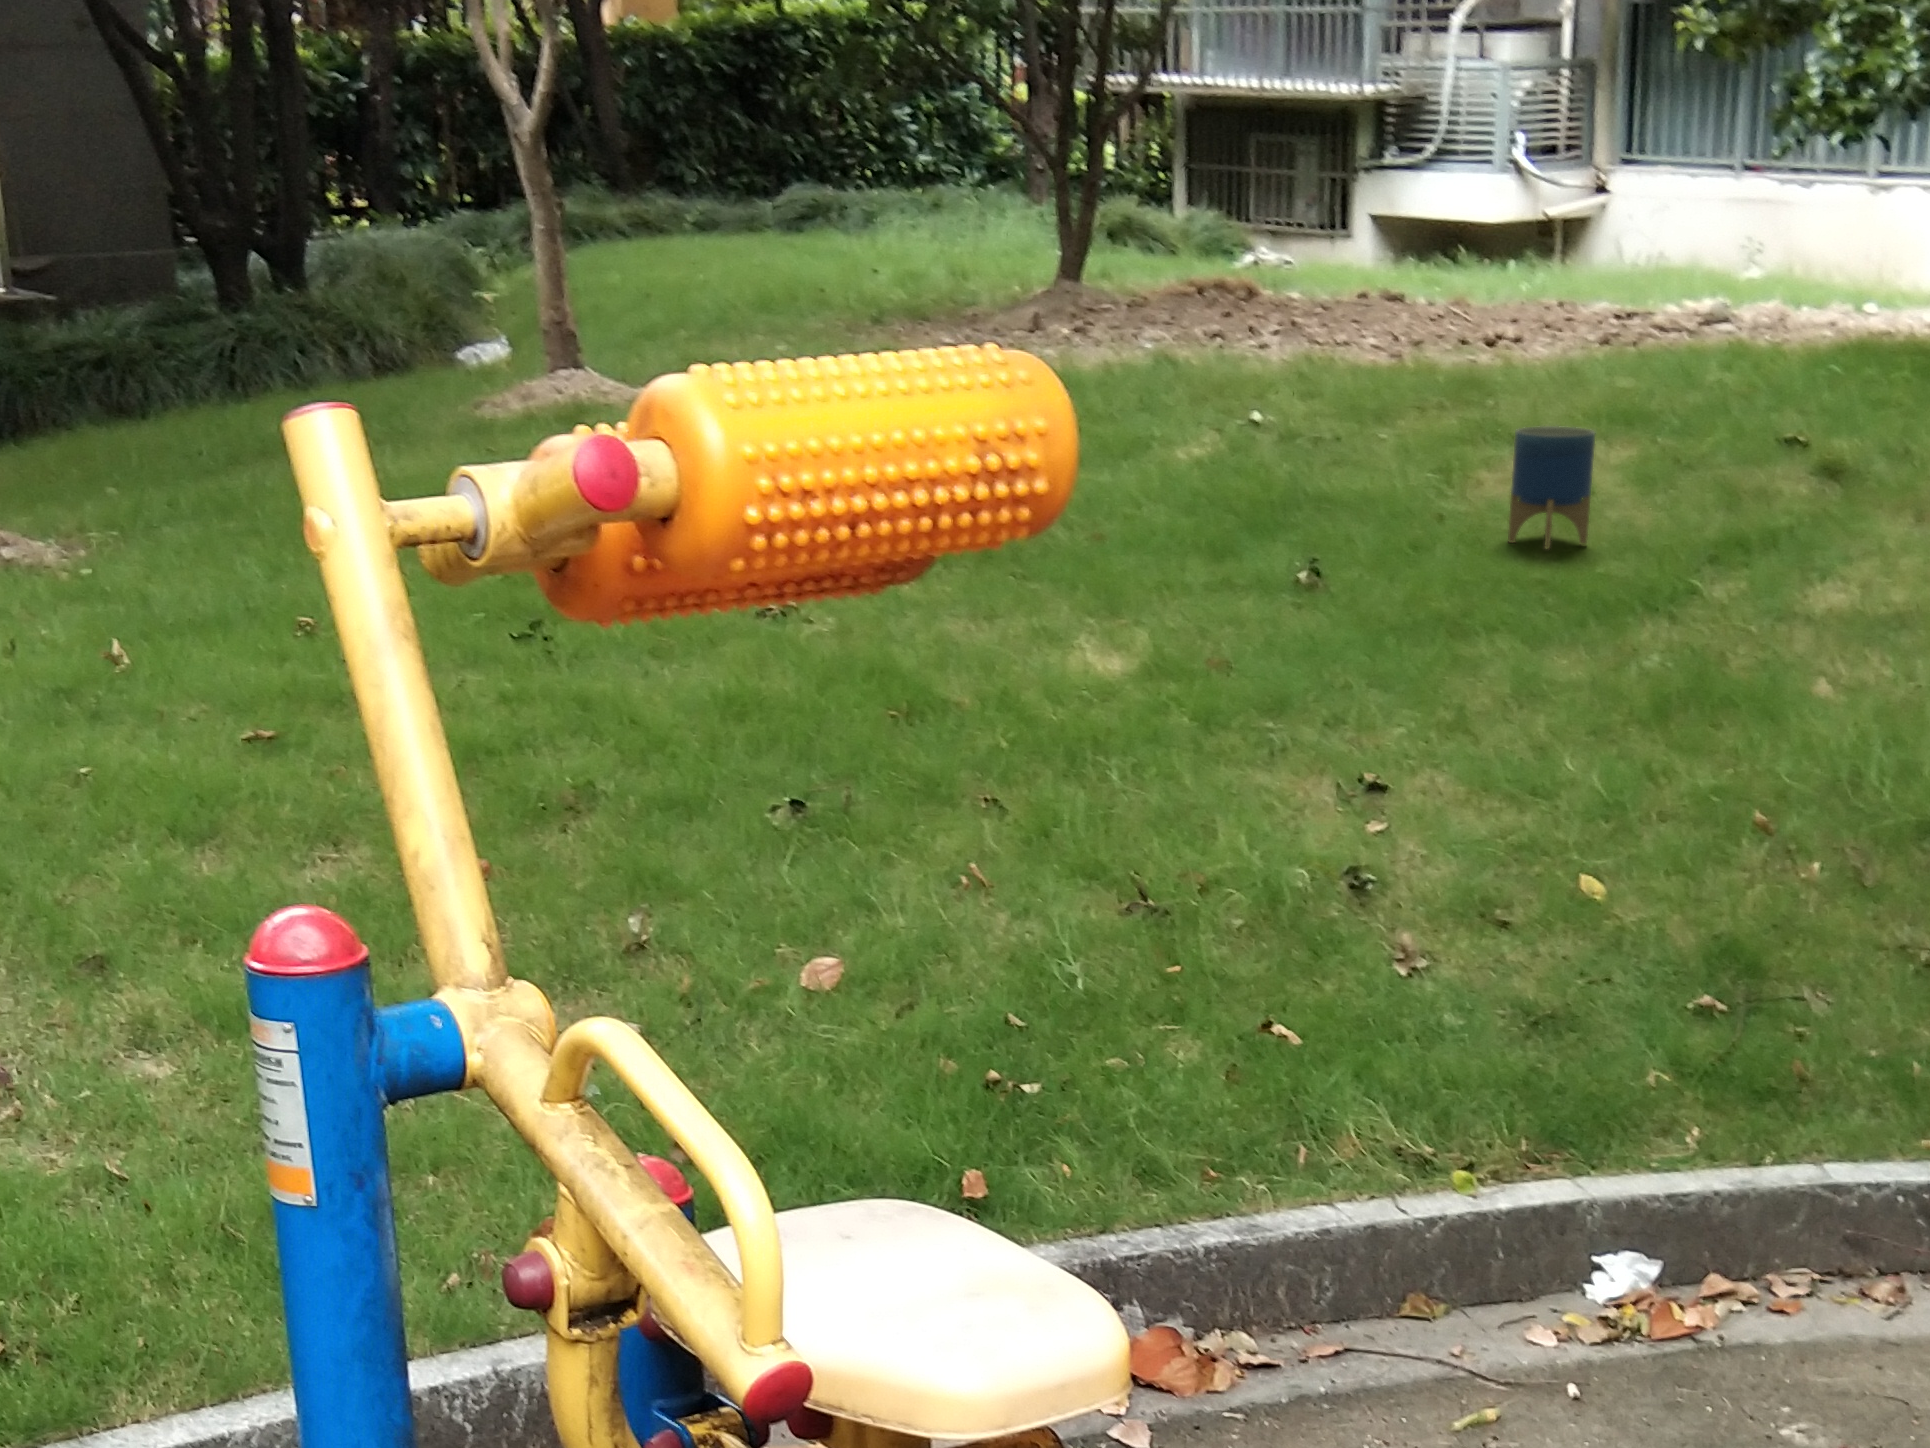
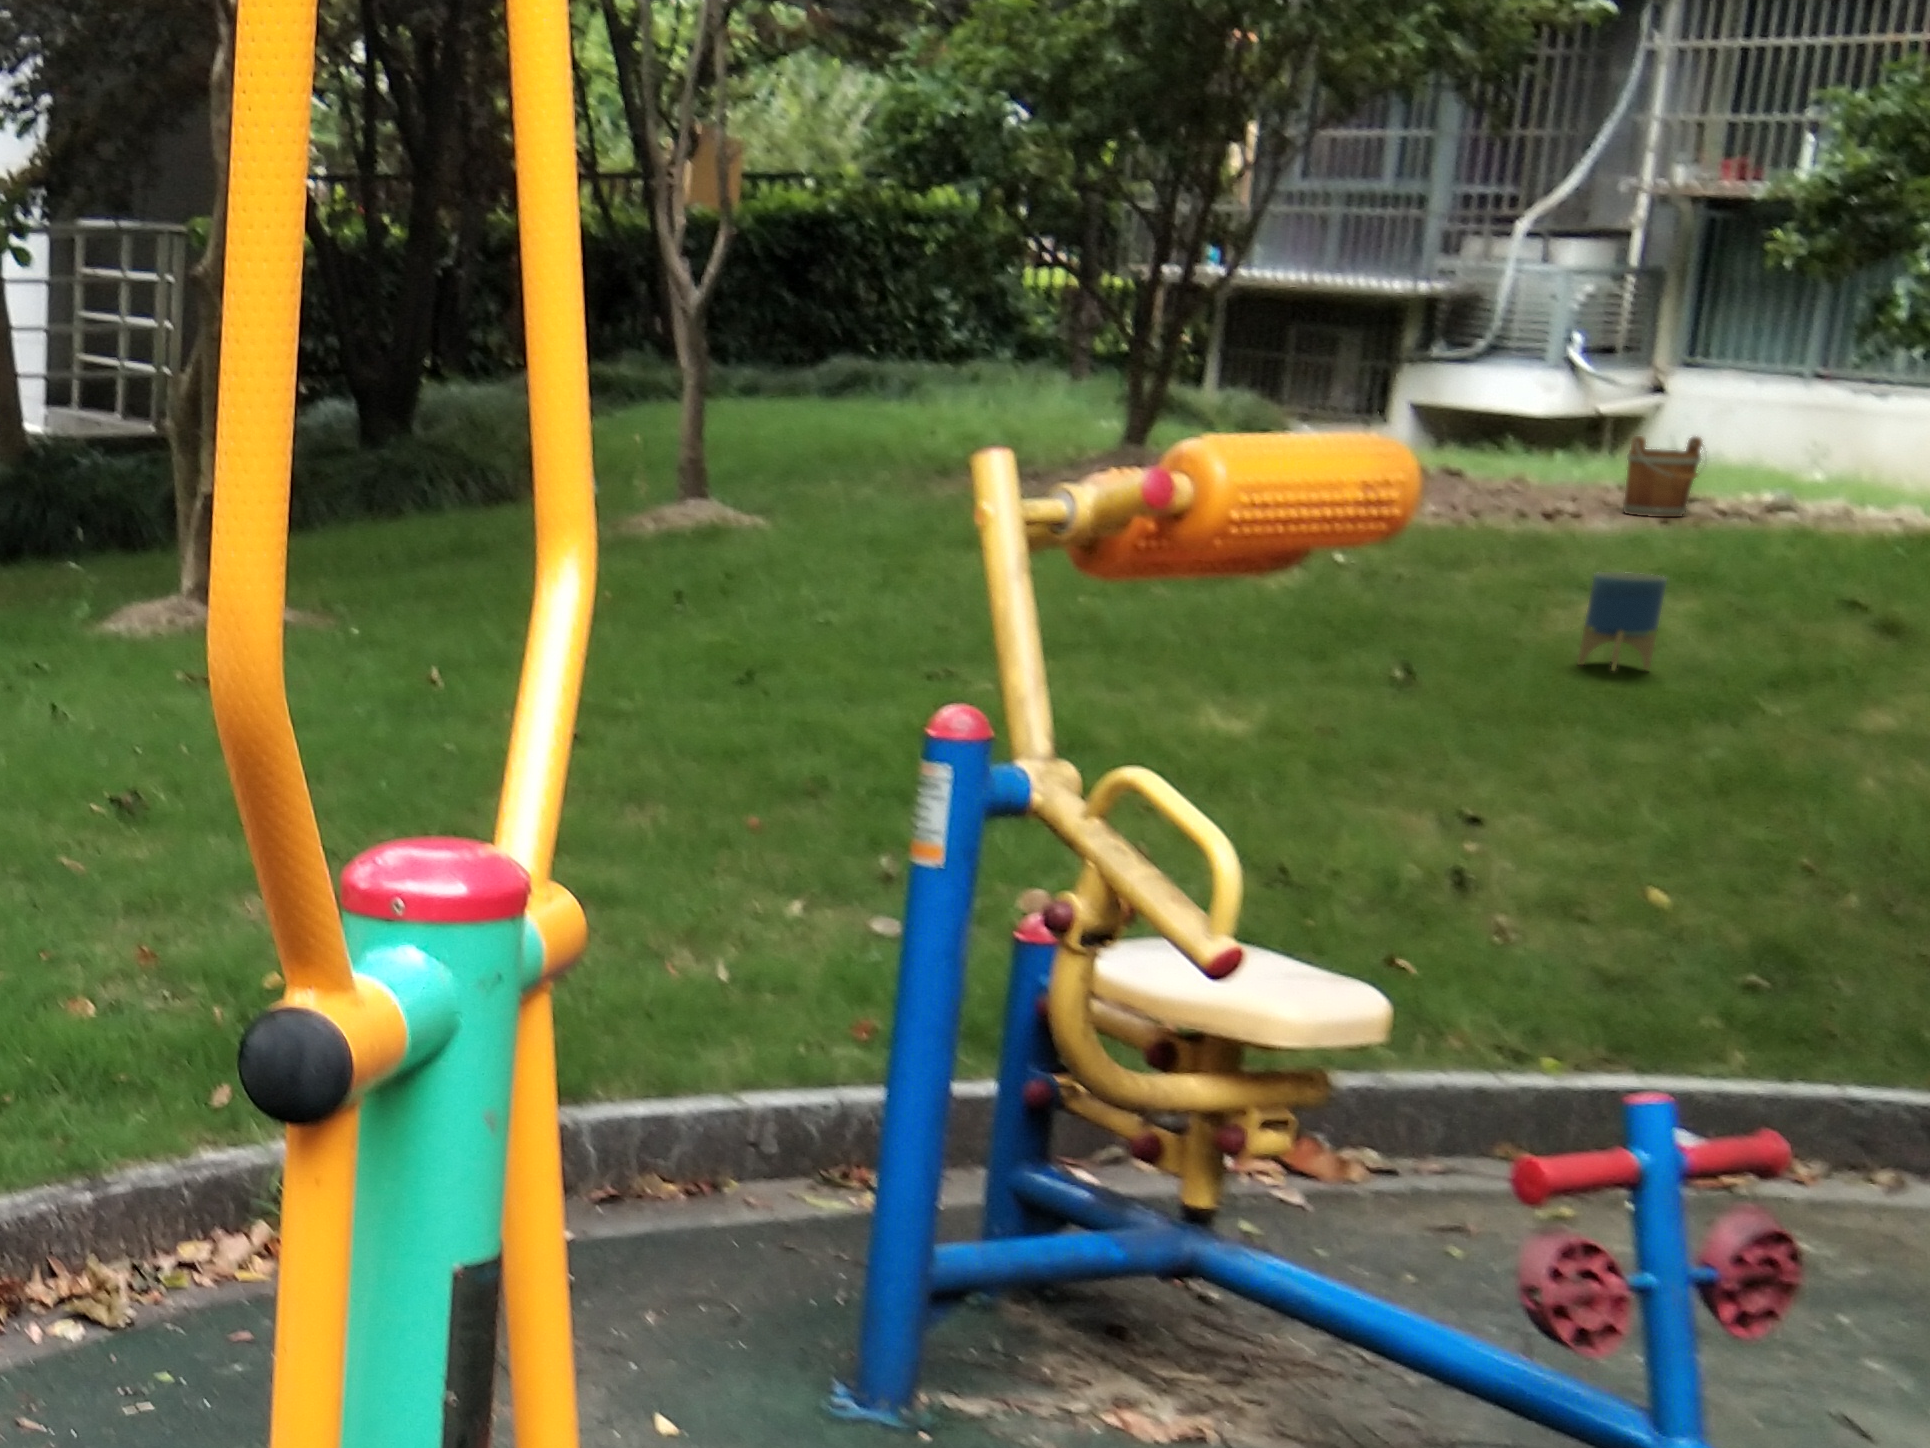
bucket: none [1558,244,1638,337] -> present [1623,436,1703,517]

